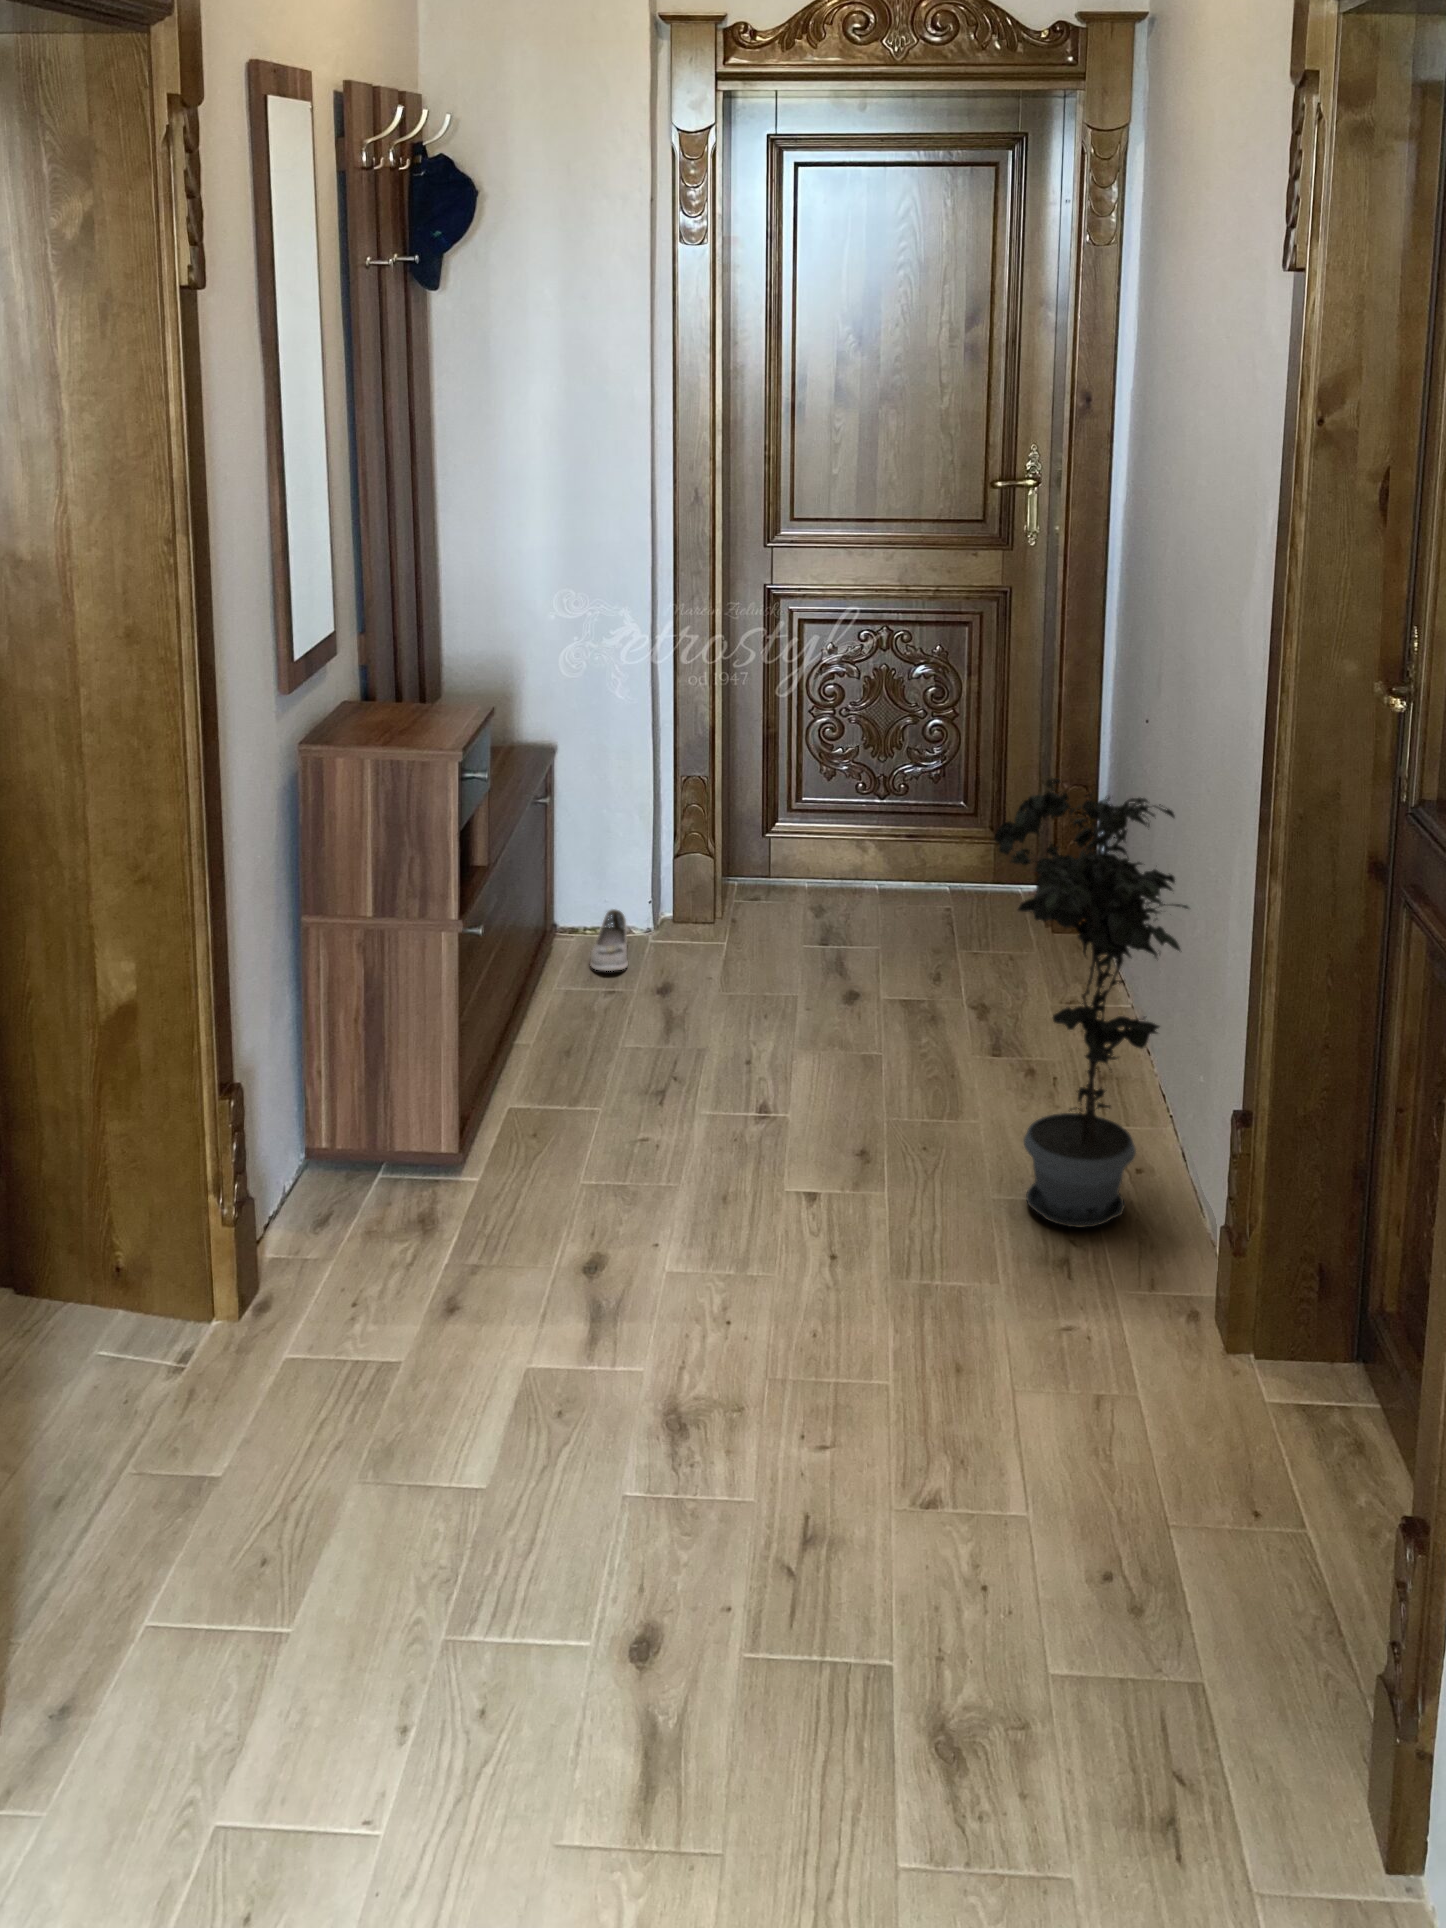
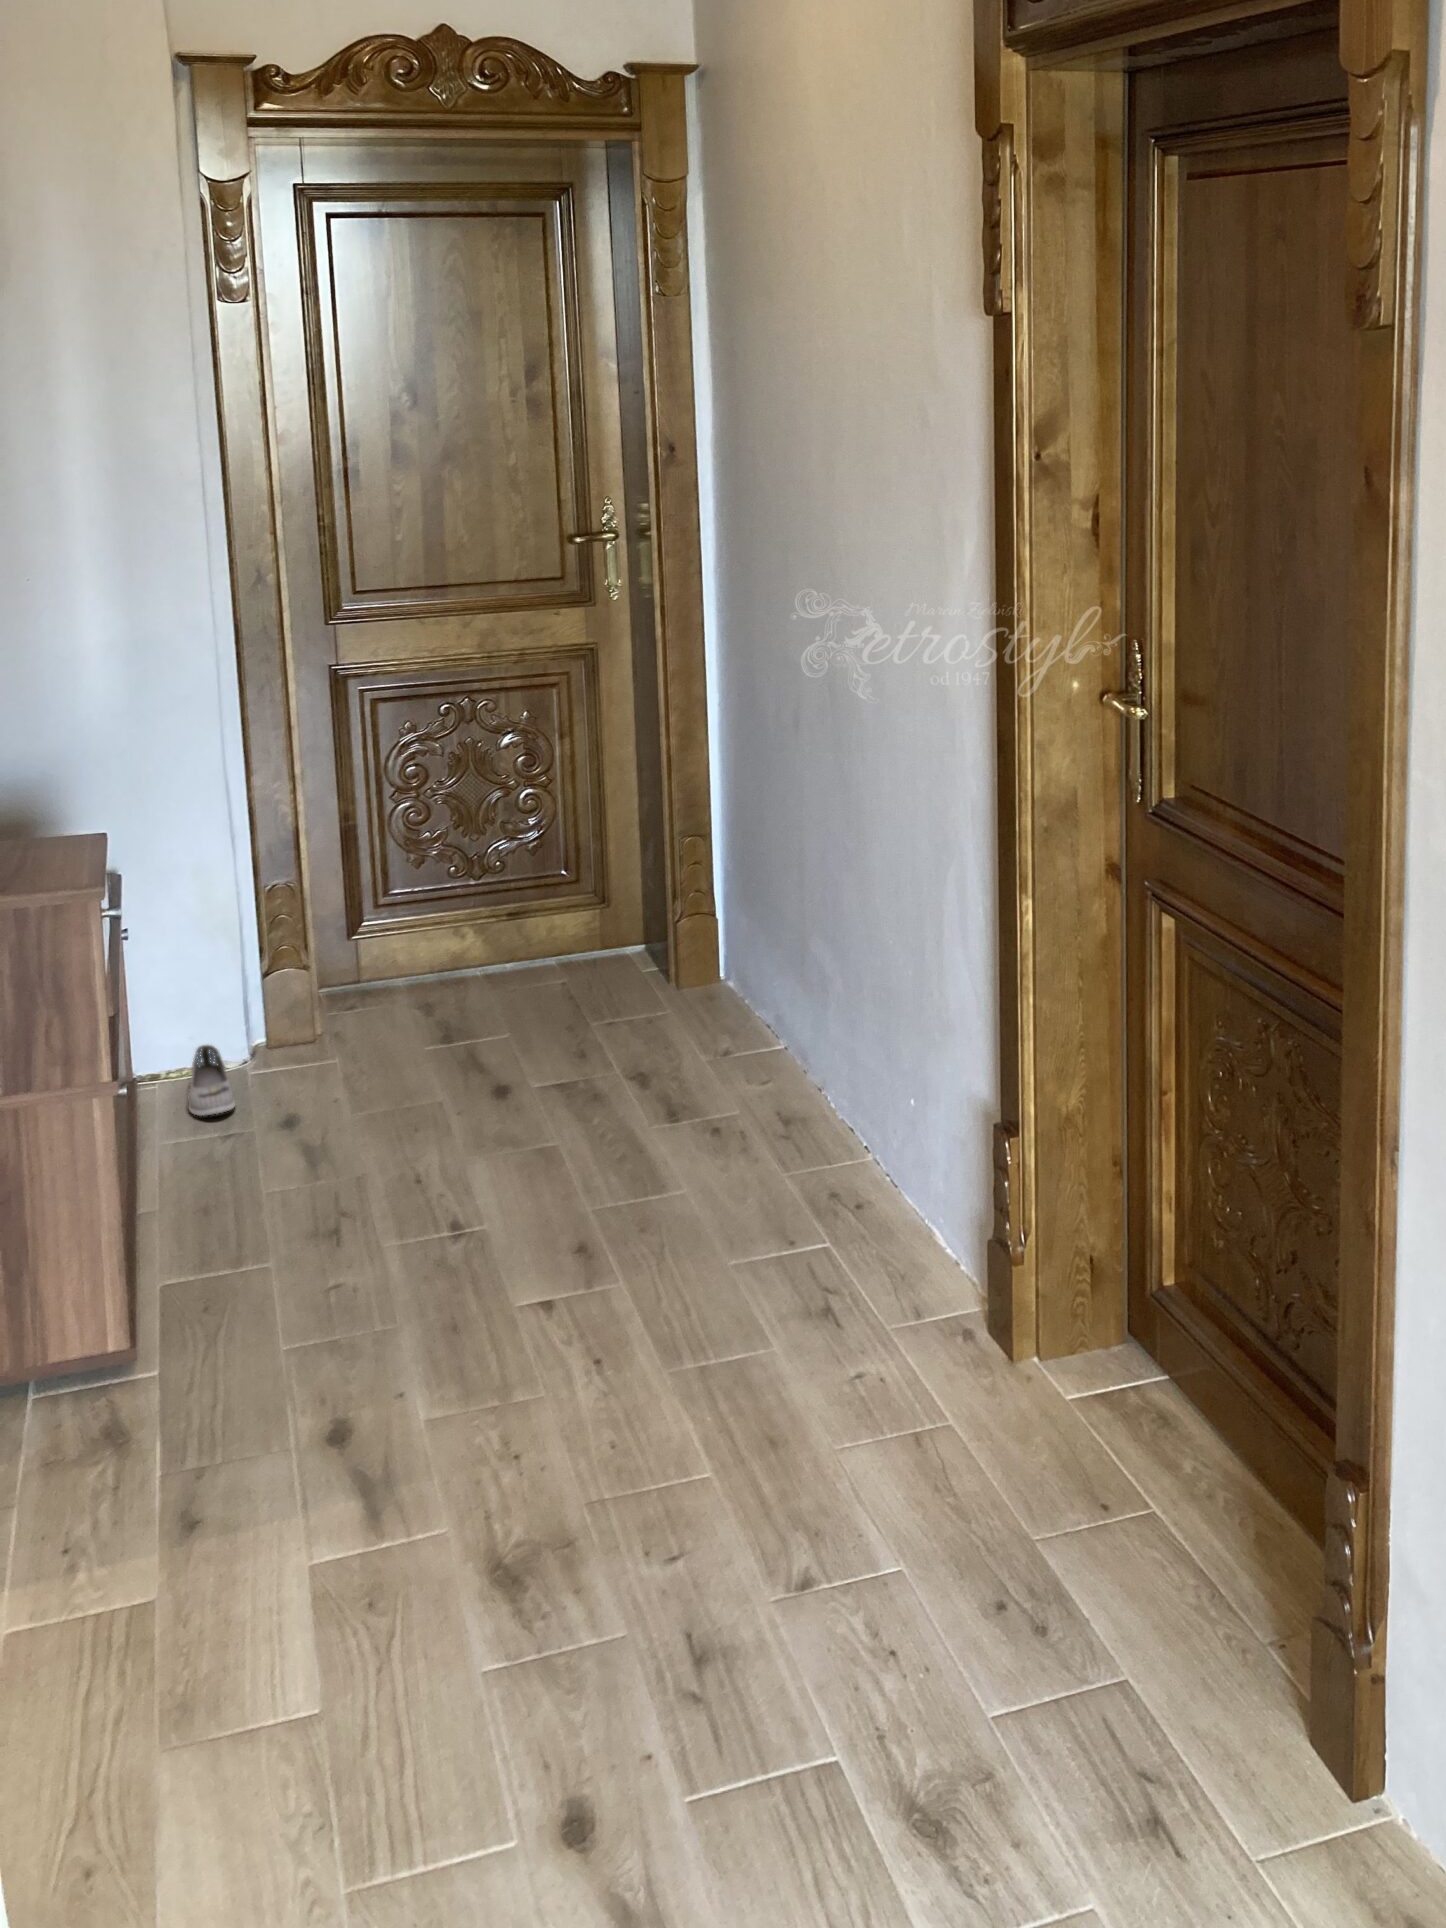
potted plant: present [995,778,1188,1227] -> none [711,827,919,1274]

